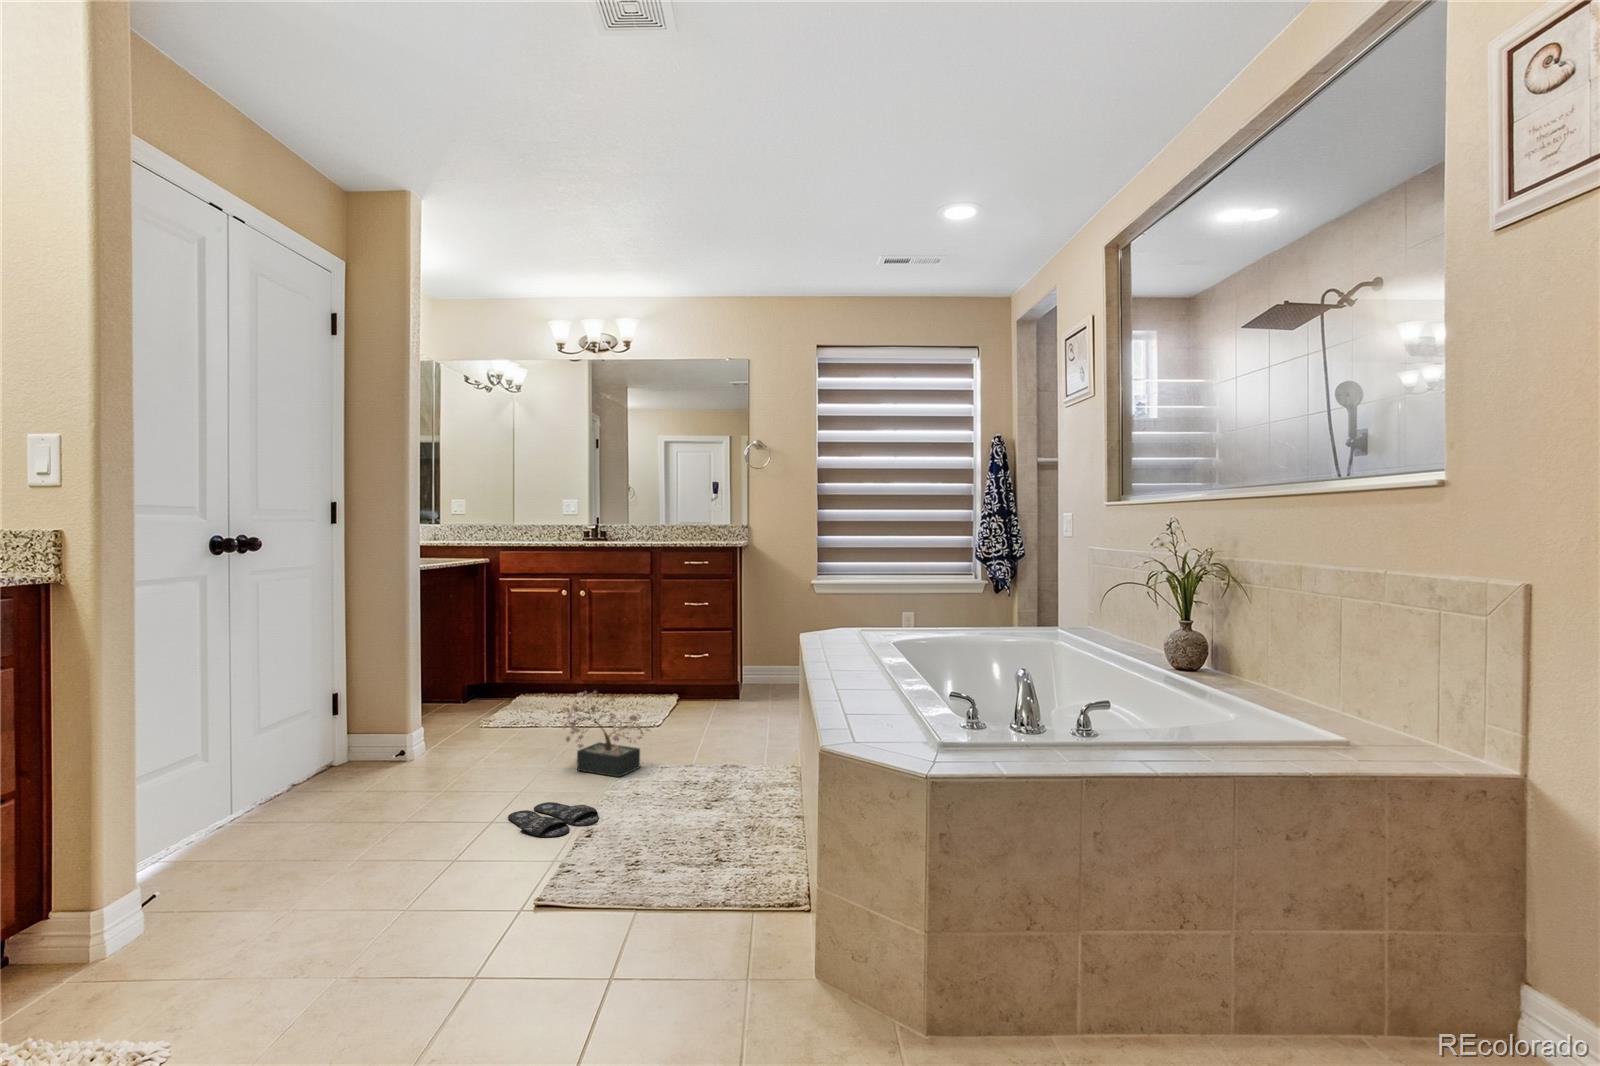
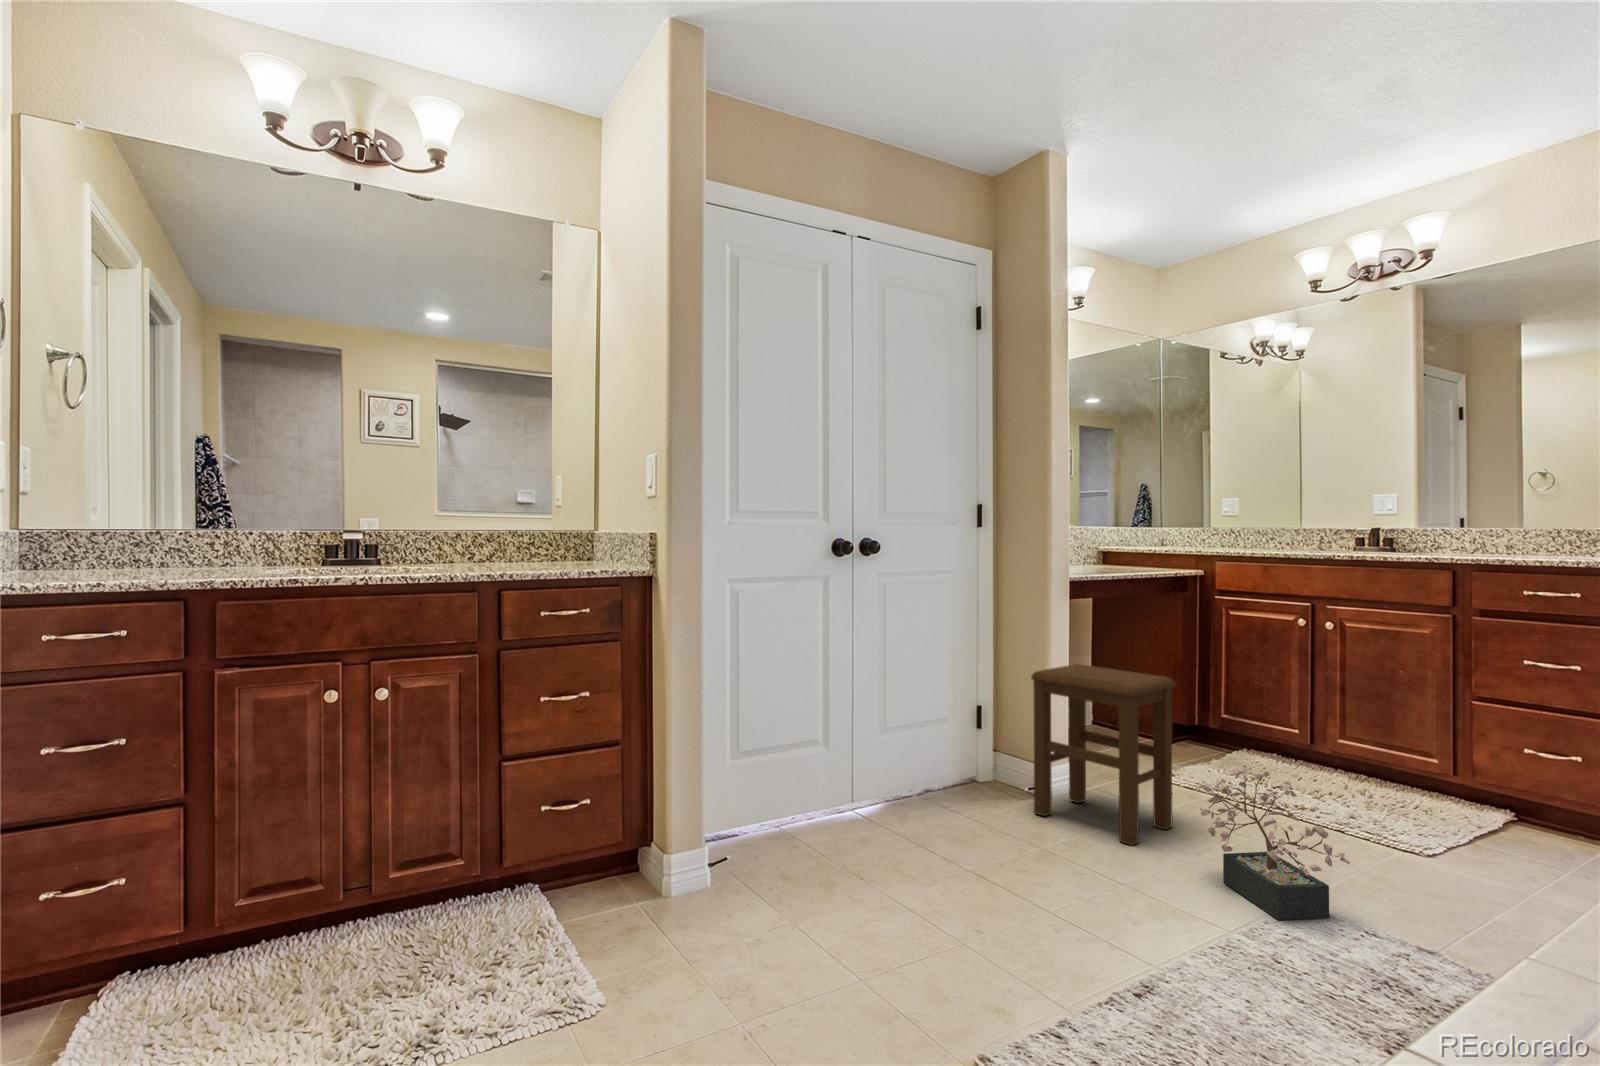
stool: none [409,640,522,774] -> present [1031,664,1176,845]
slippers: present [508,802,599,837] -> none [1066,909,1187,980]

